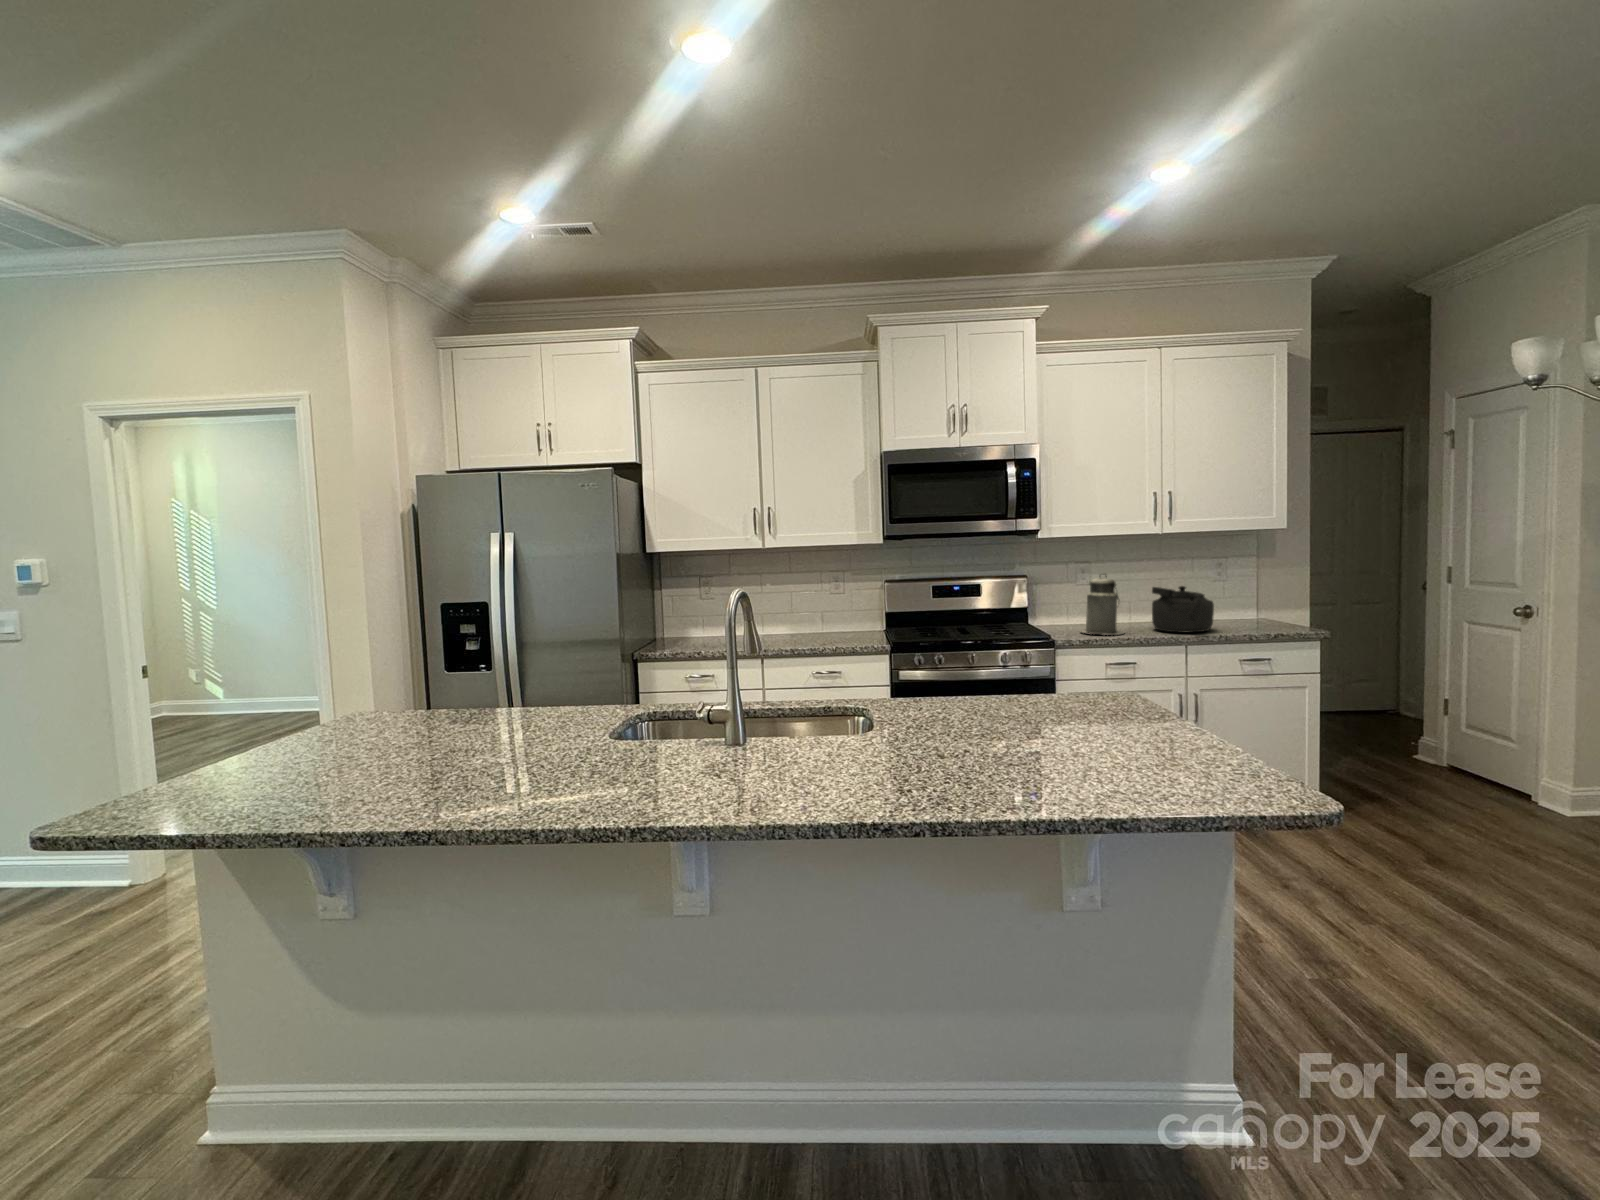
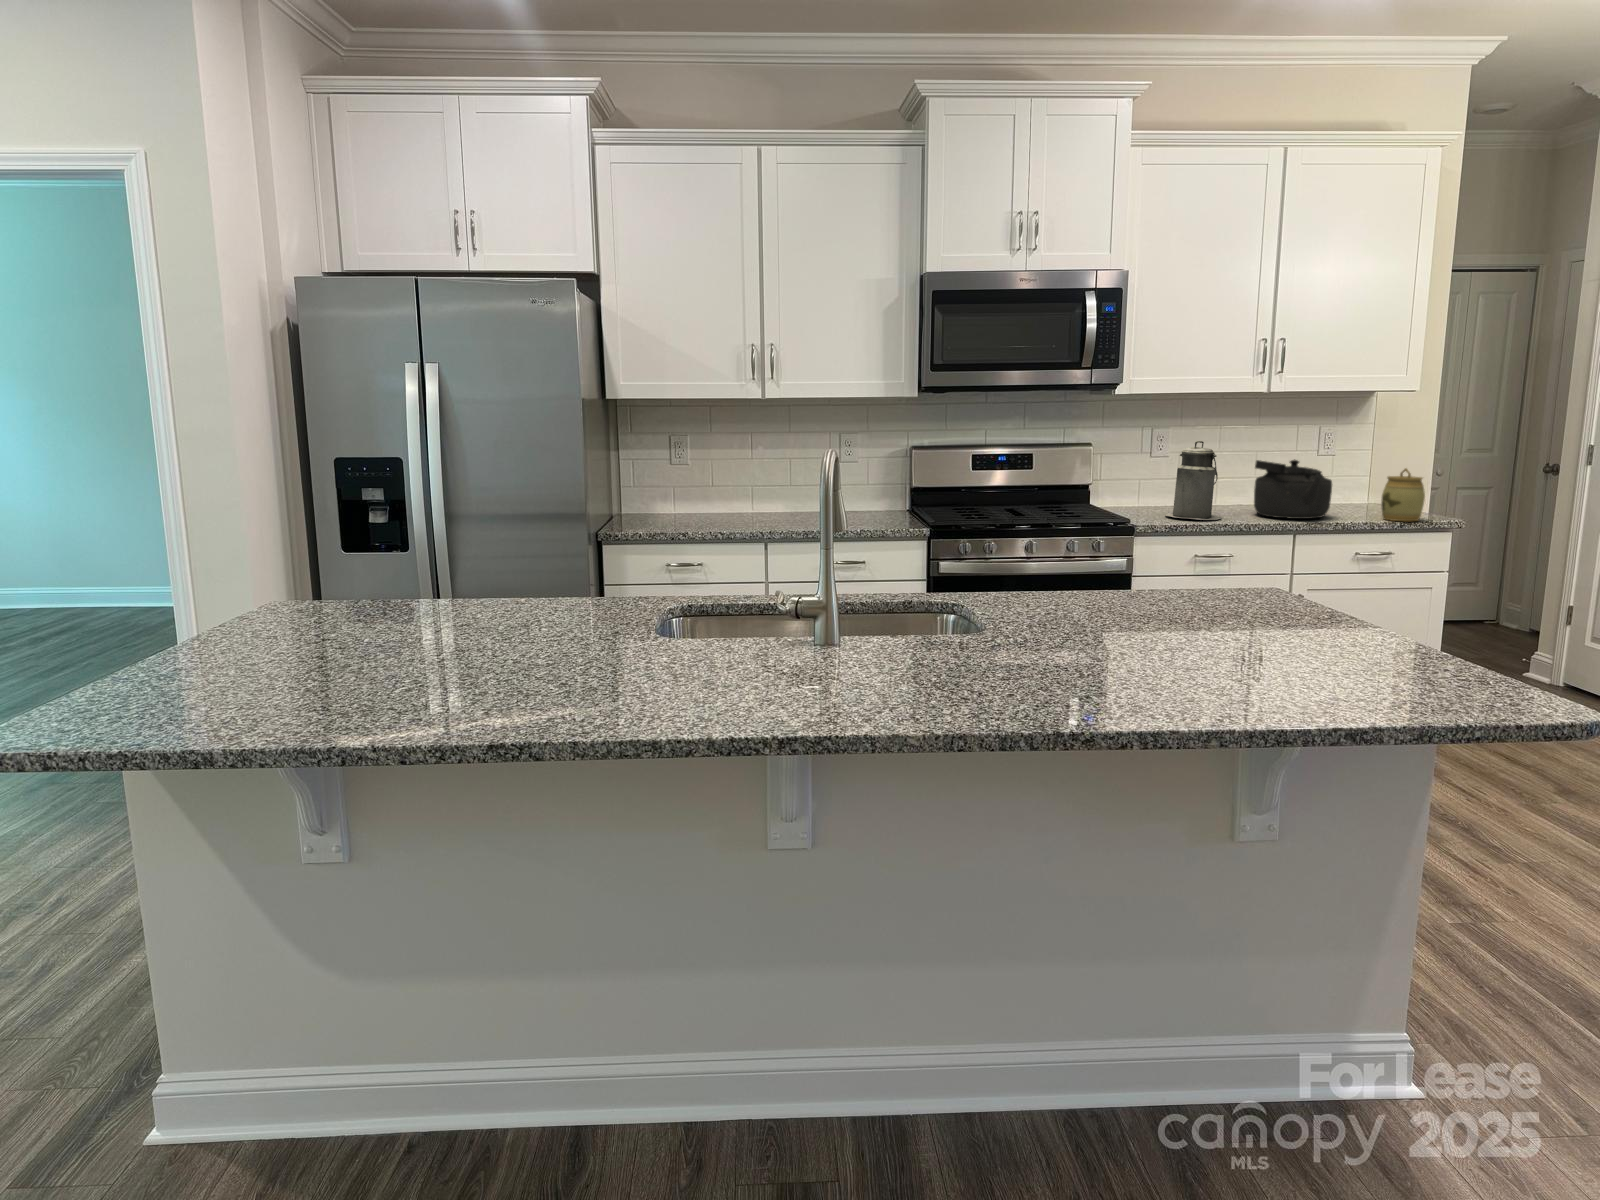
jar: none [1255,590,1291,633] -> present [1381,468,1425,521]

